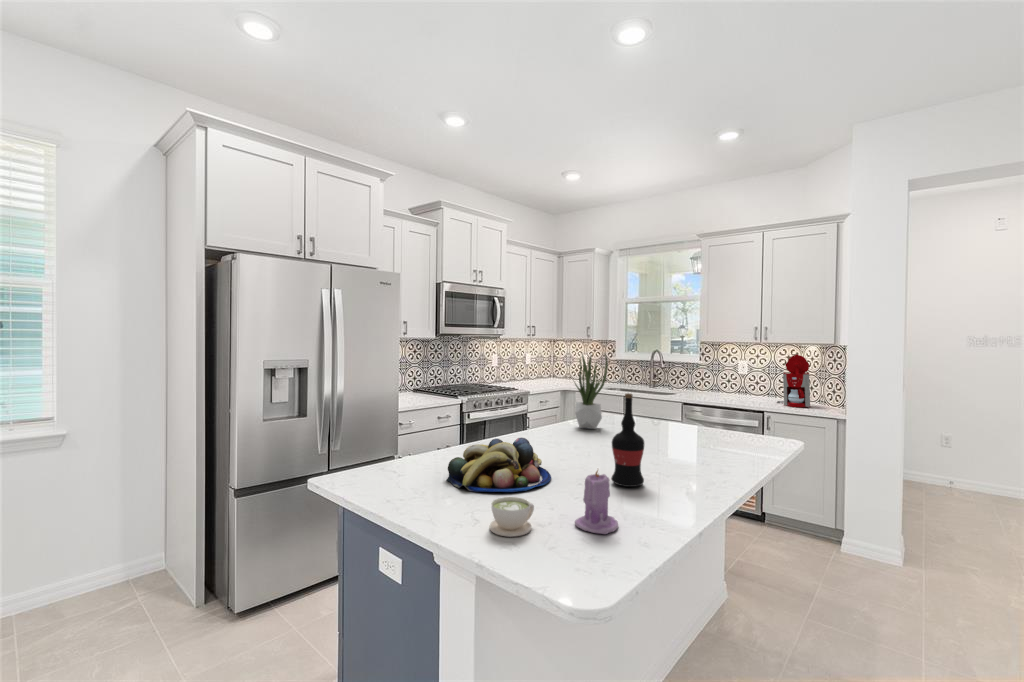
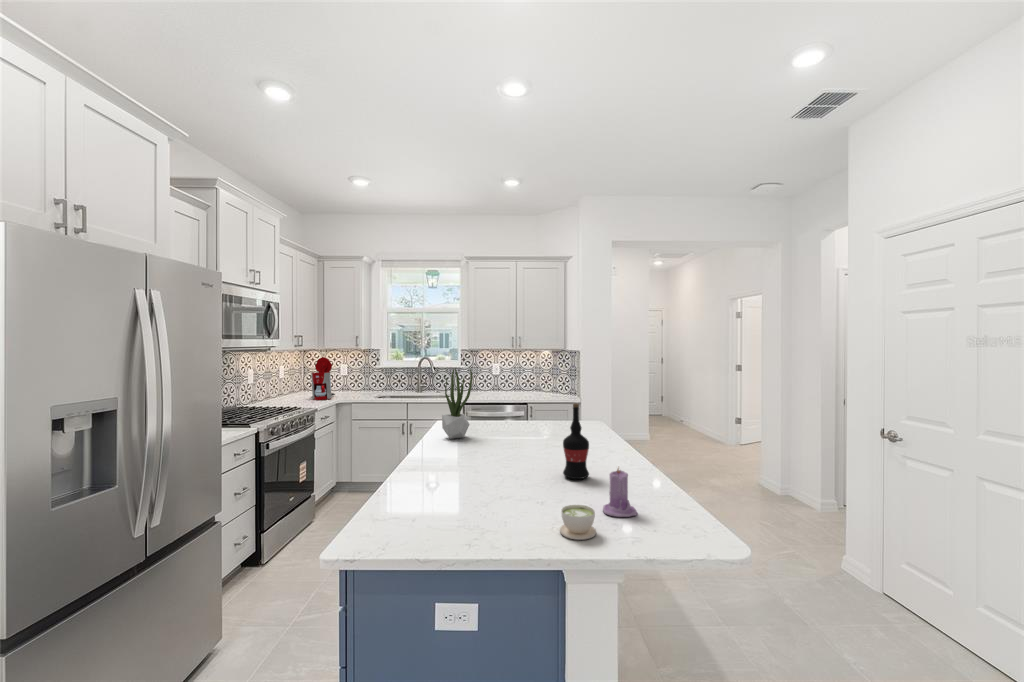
coffee maker: present [777,354,810,407] -> present [311,357,335,400]
fruit bowl: present [447,438,551,492] -> none [432,455,530,515]

